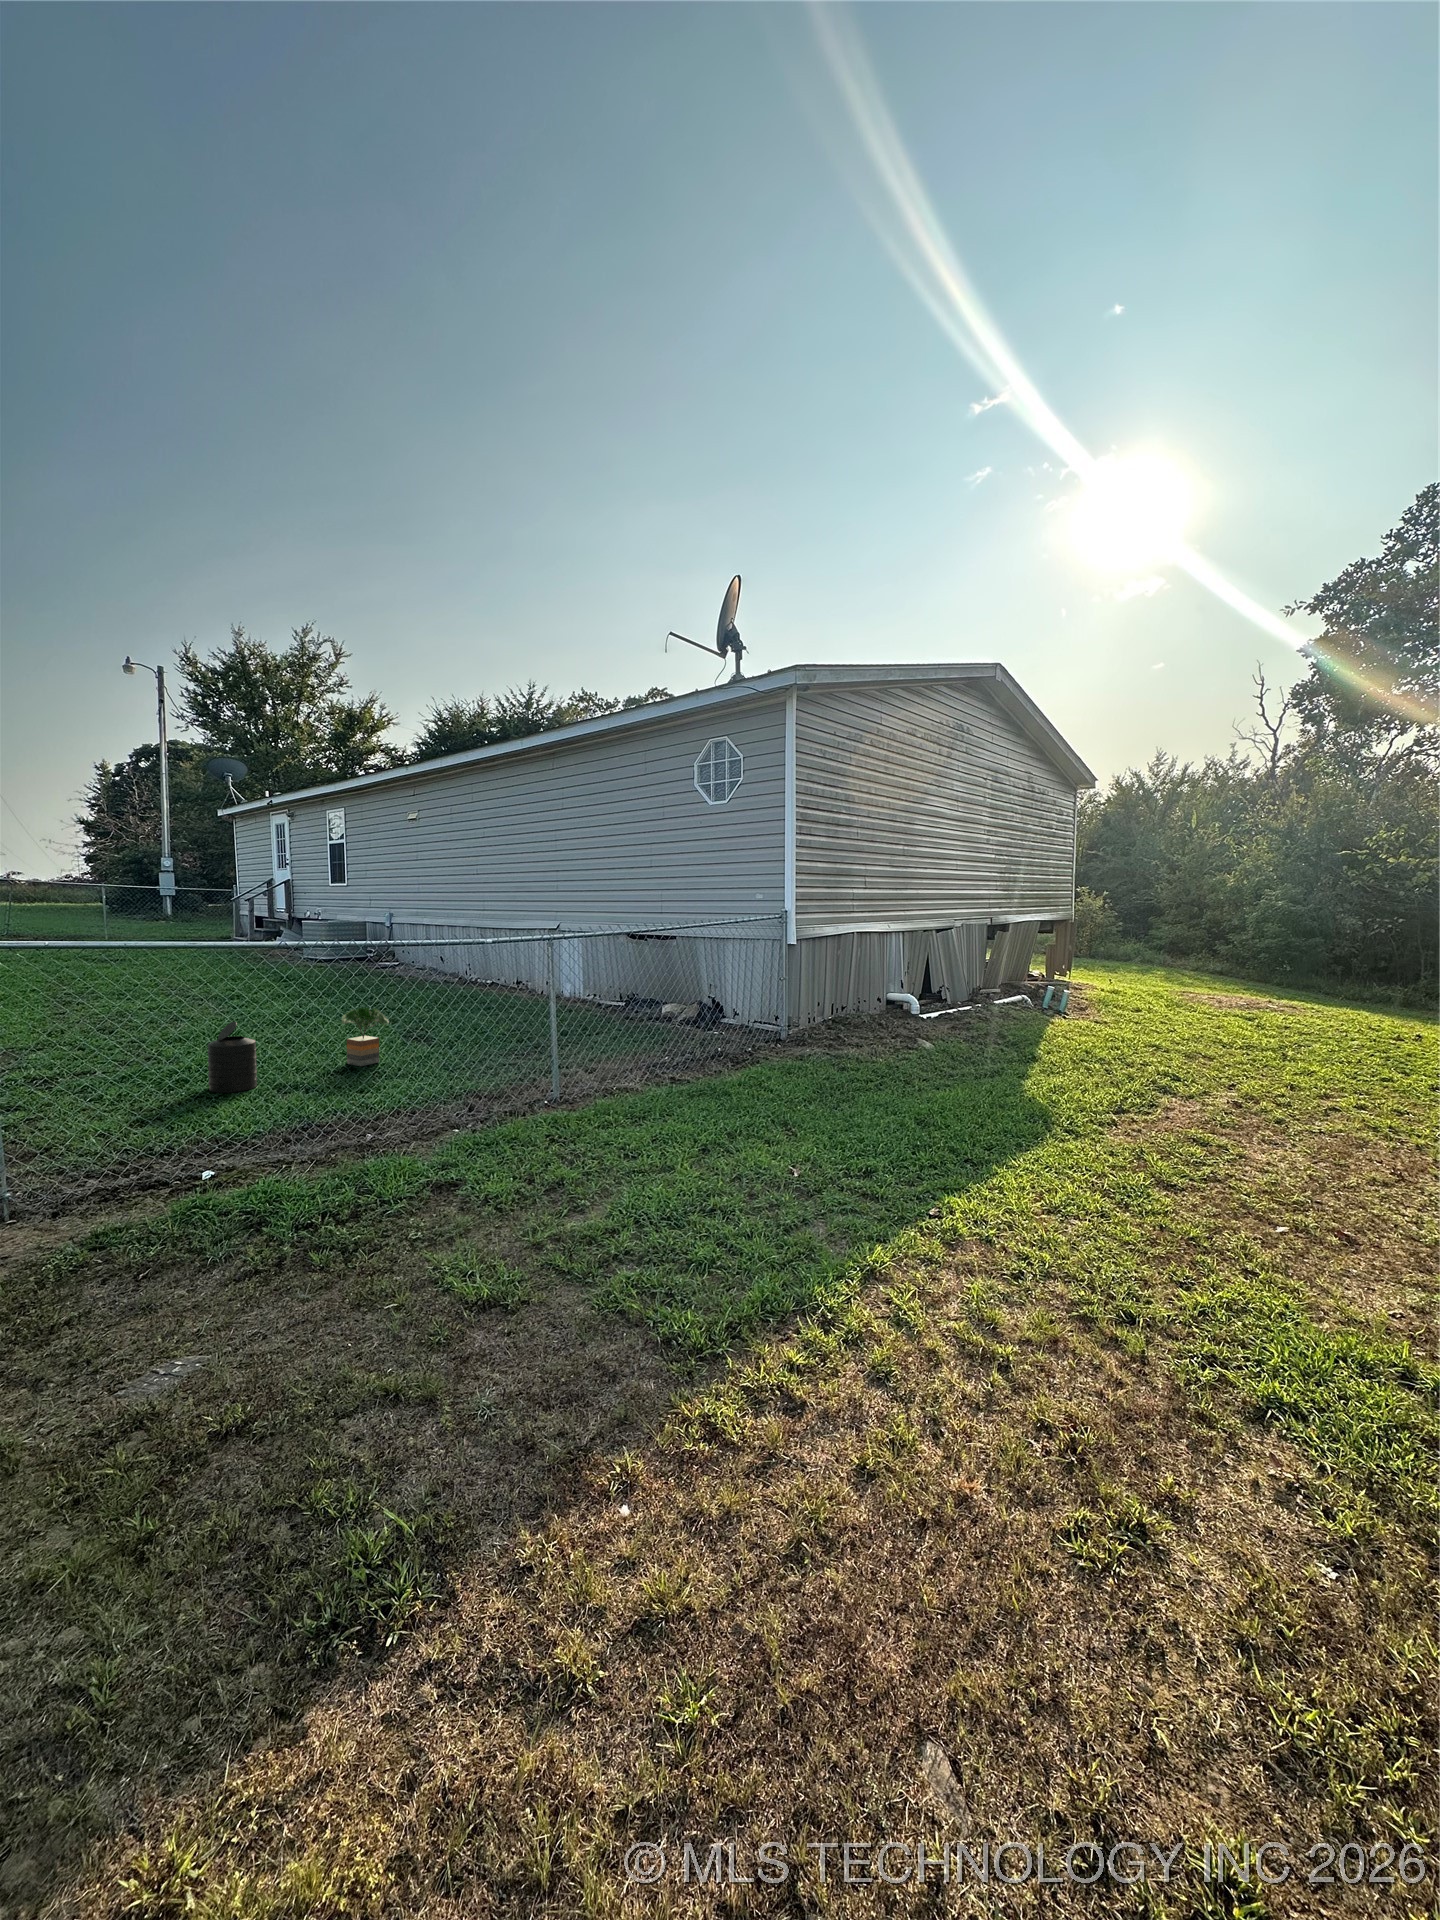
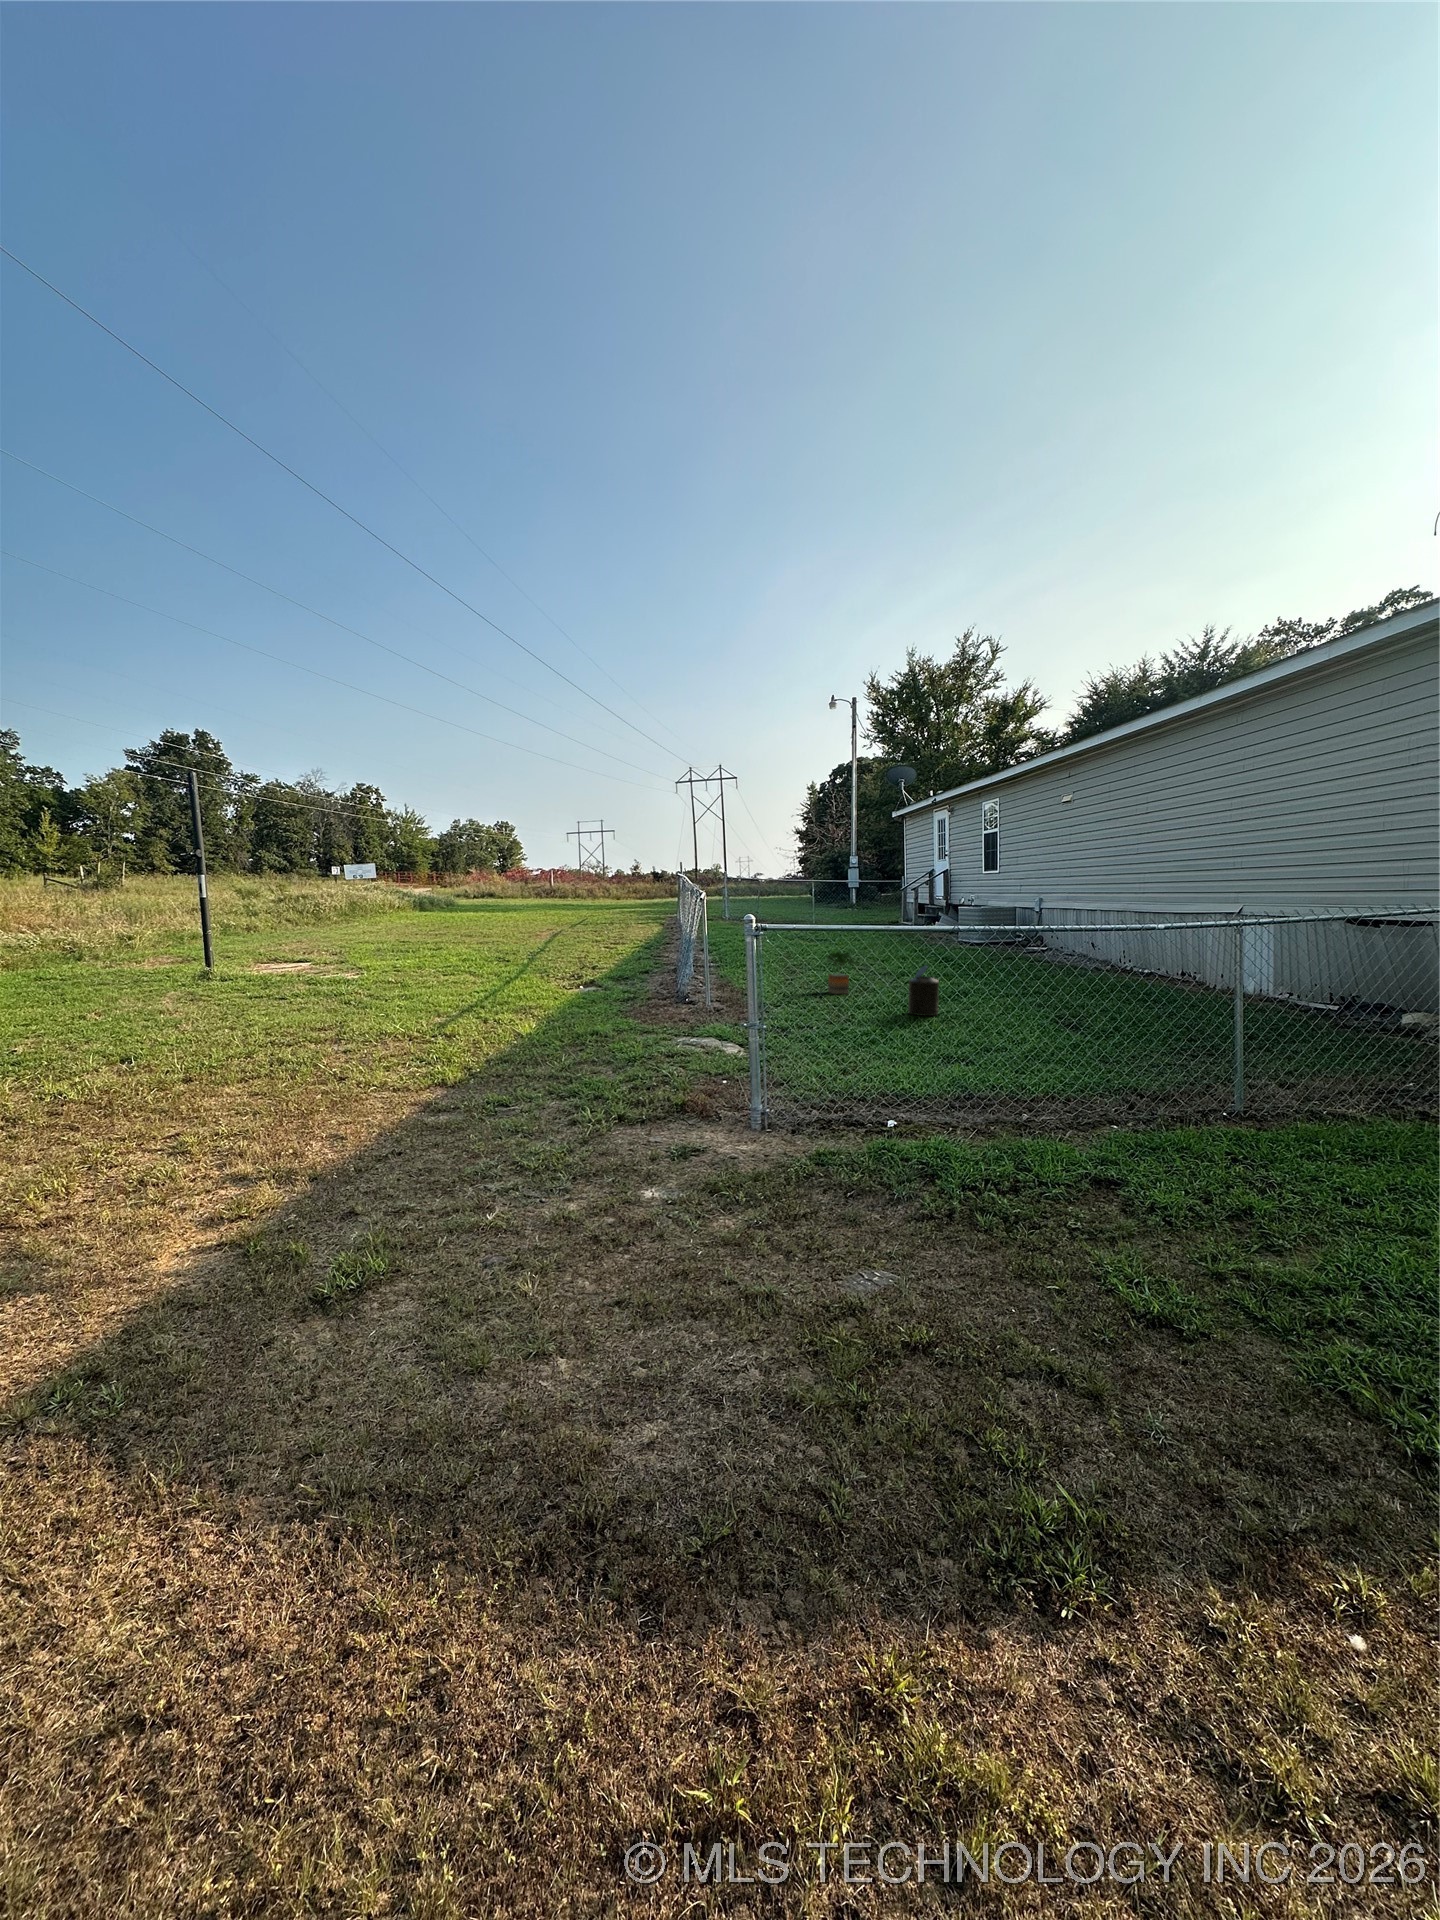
potted tree: present [343,1008,388,1066] -> present [826,952,855,994]

